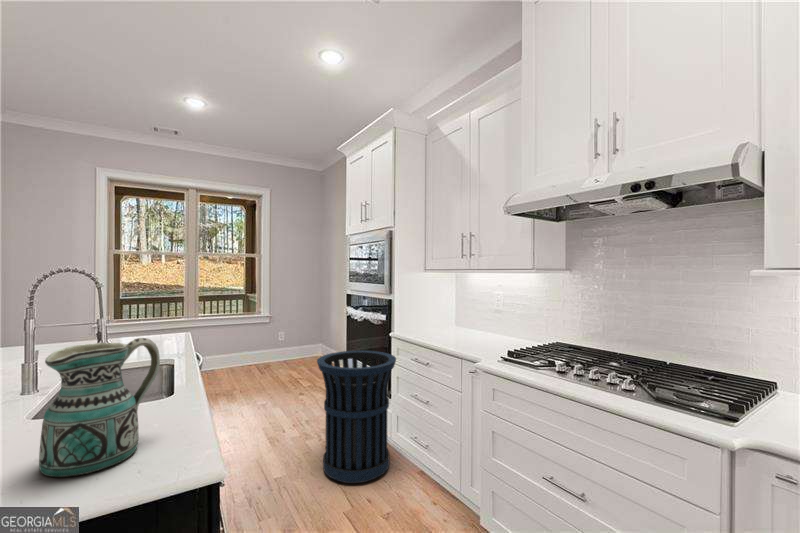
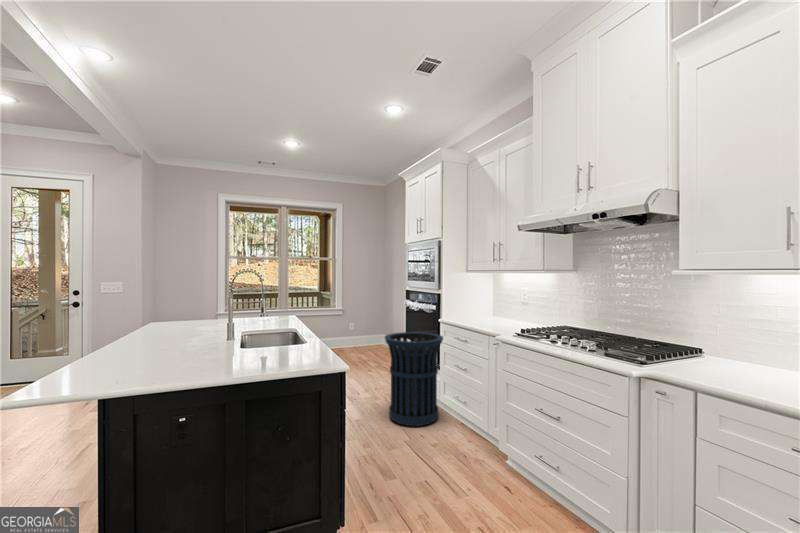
ceramic pitcher: present [39,338,160,477] -> none [270,304,314,363]

